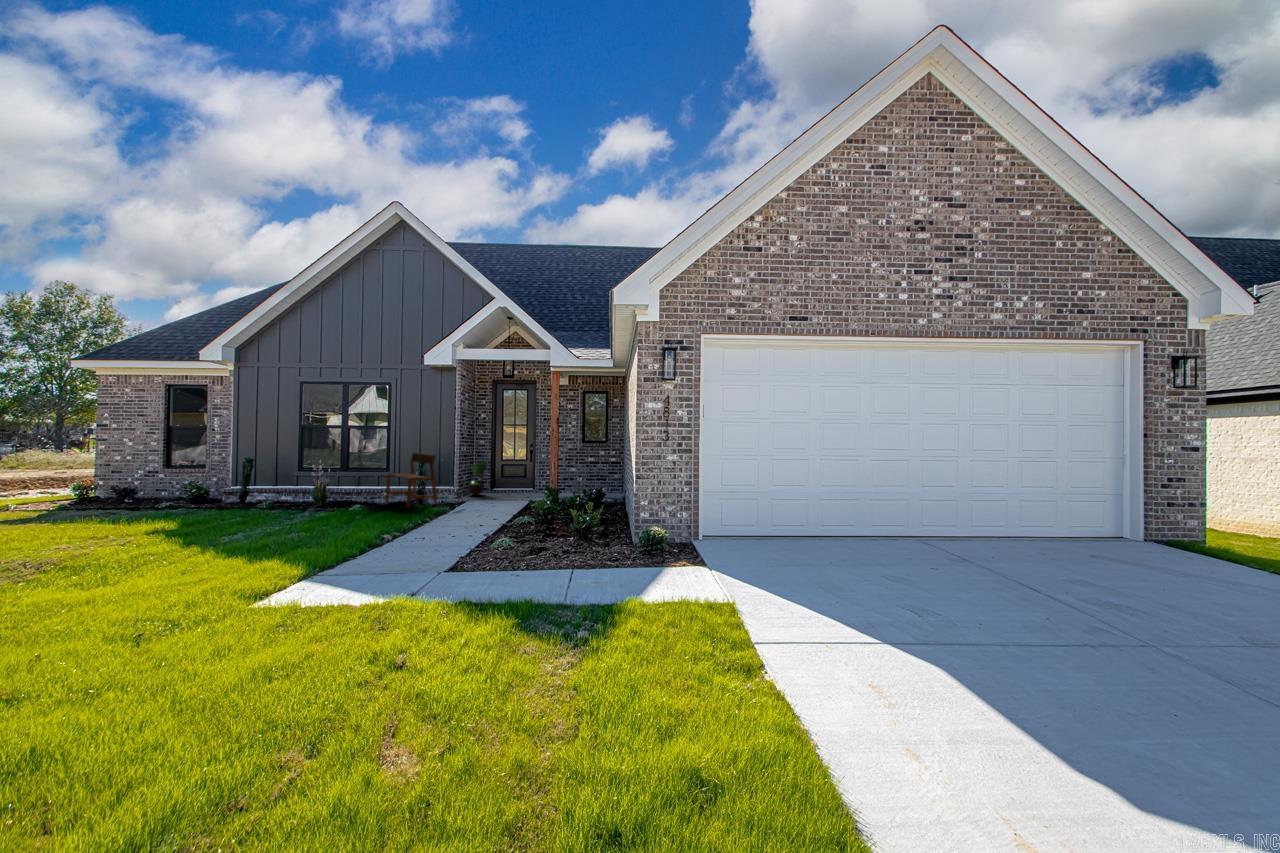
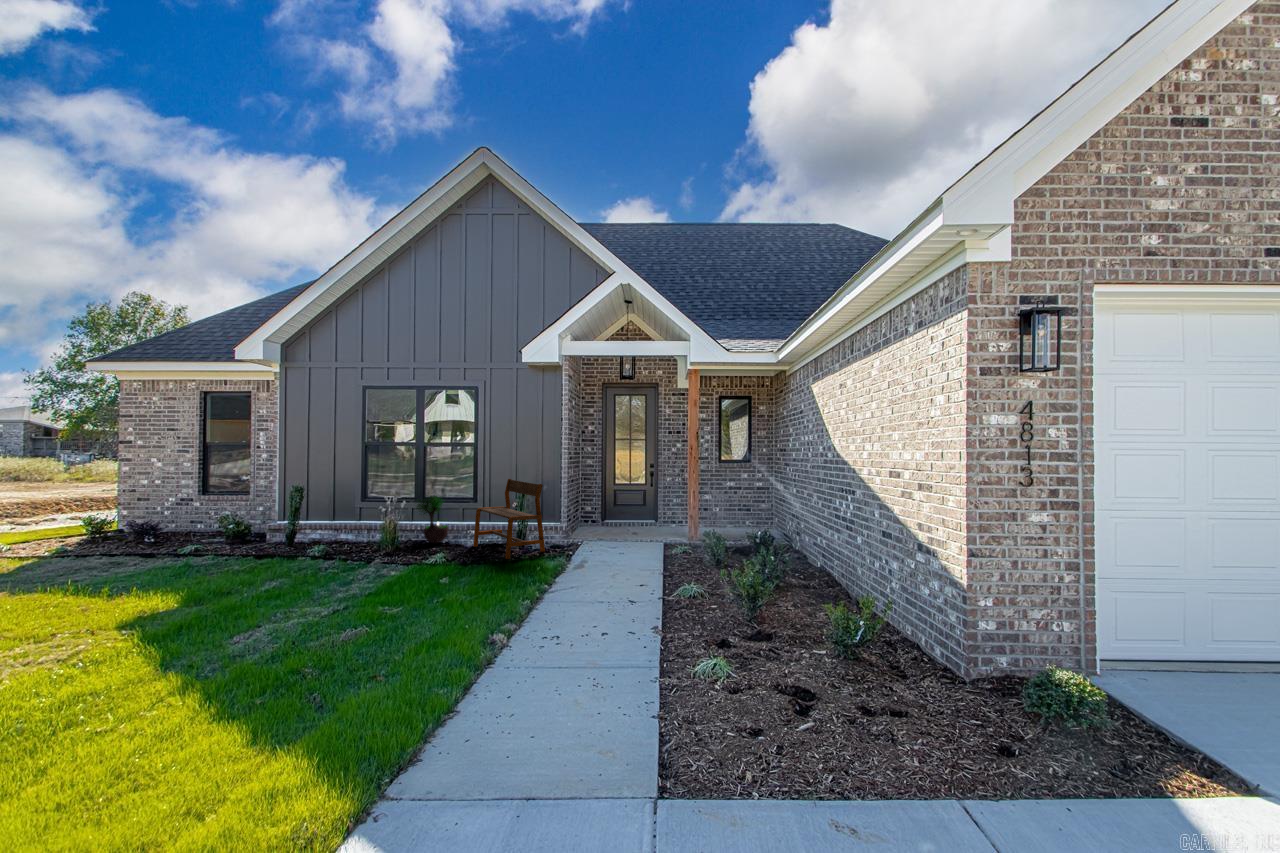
potted tree: present [468,461,489,495] -> present [416,495,448,543]

